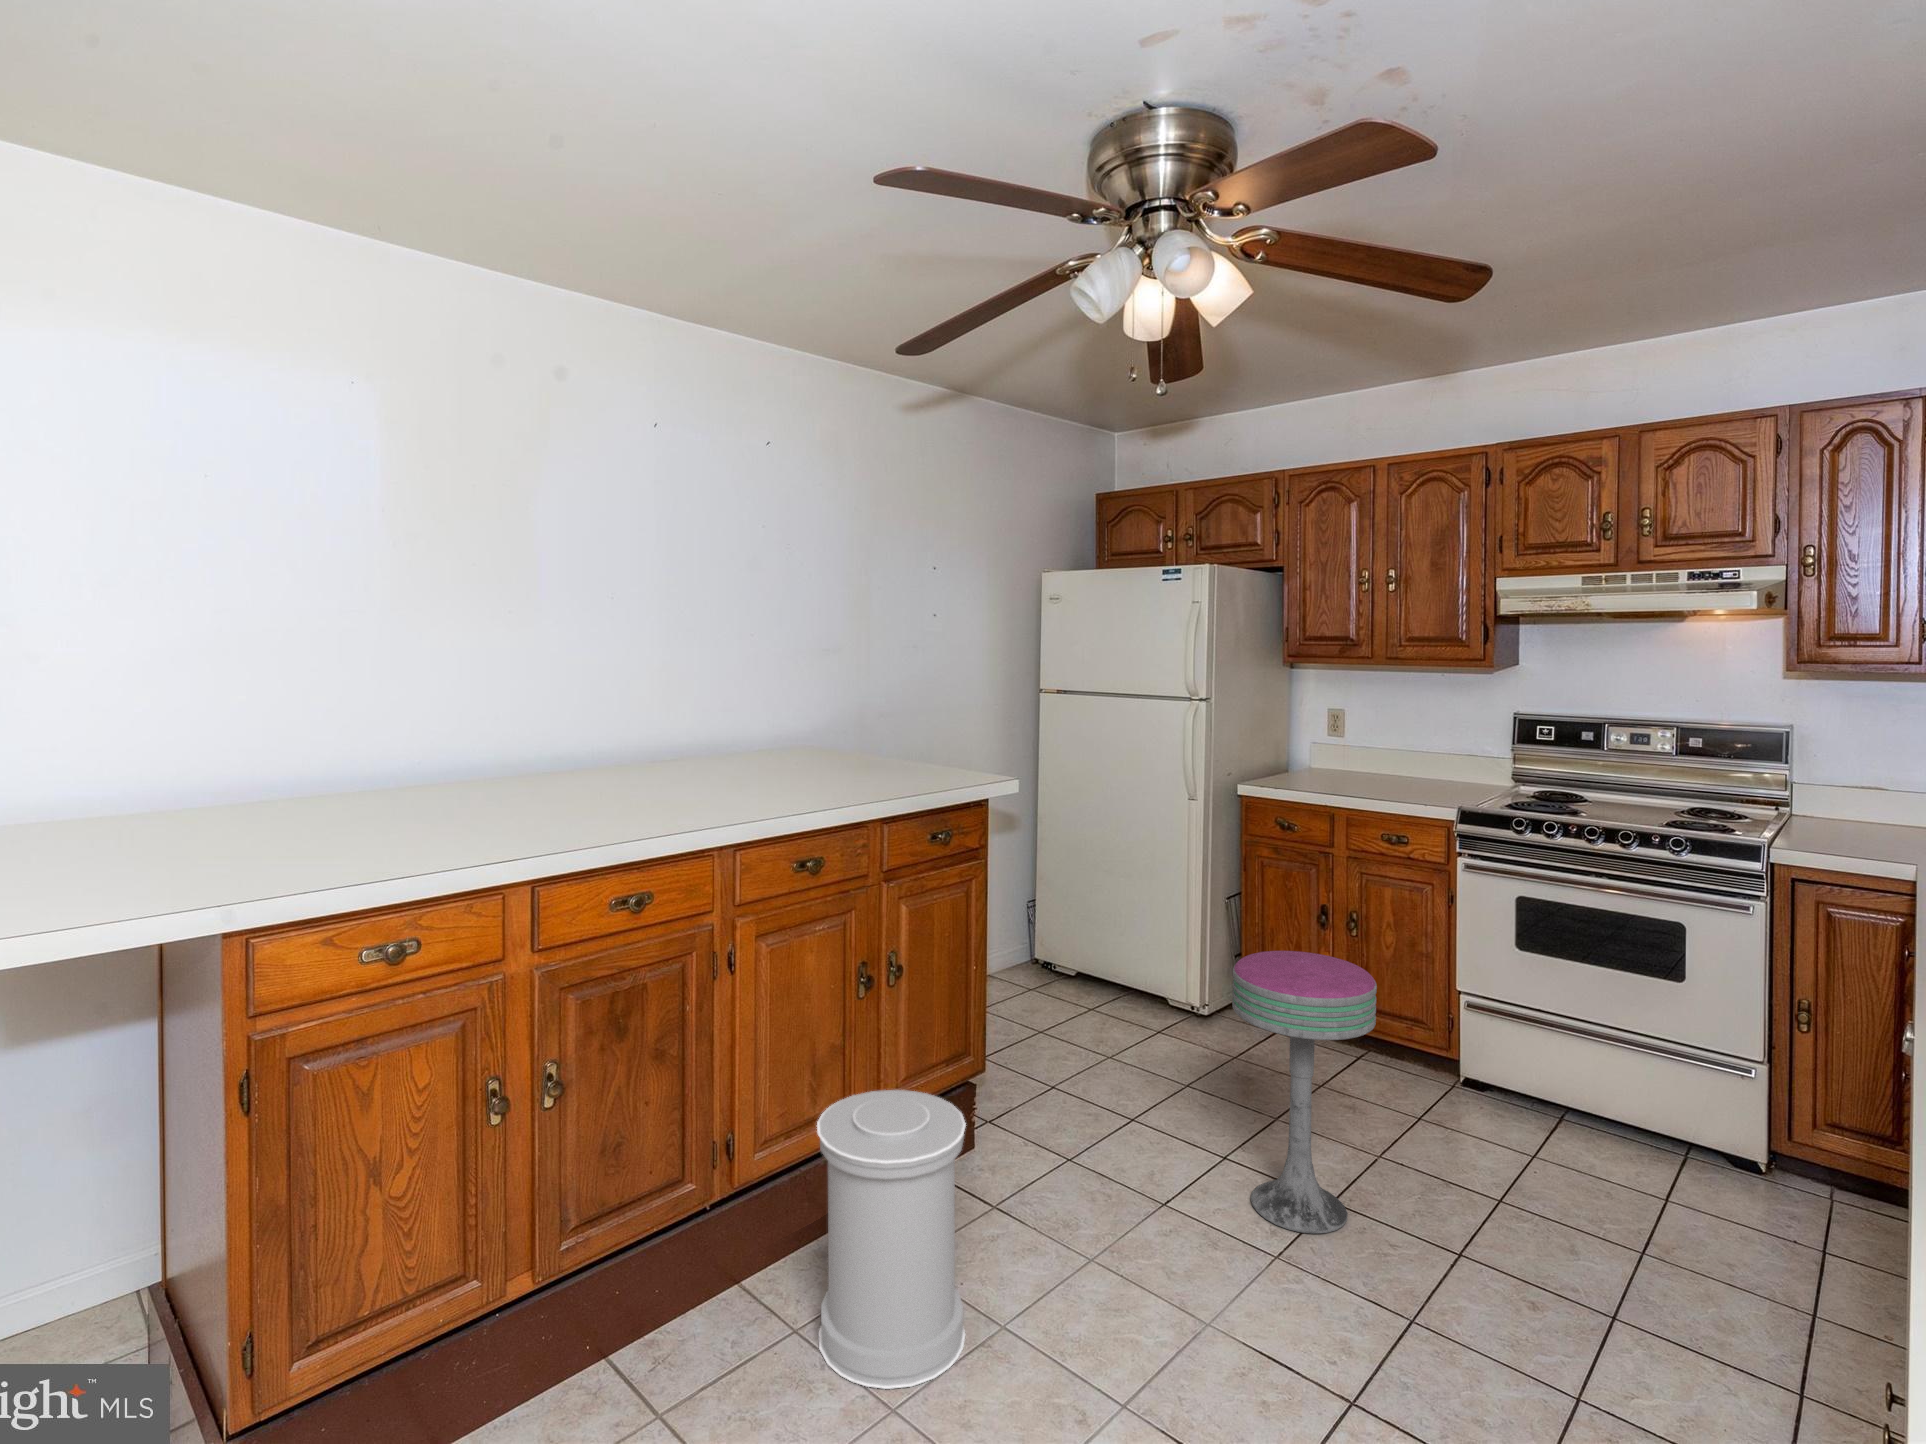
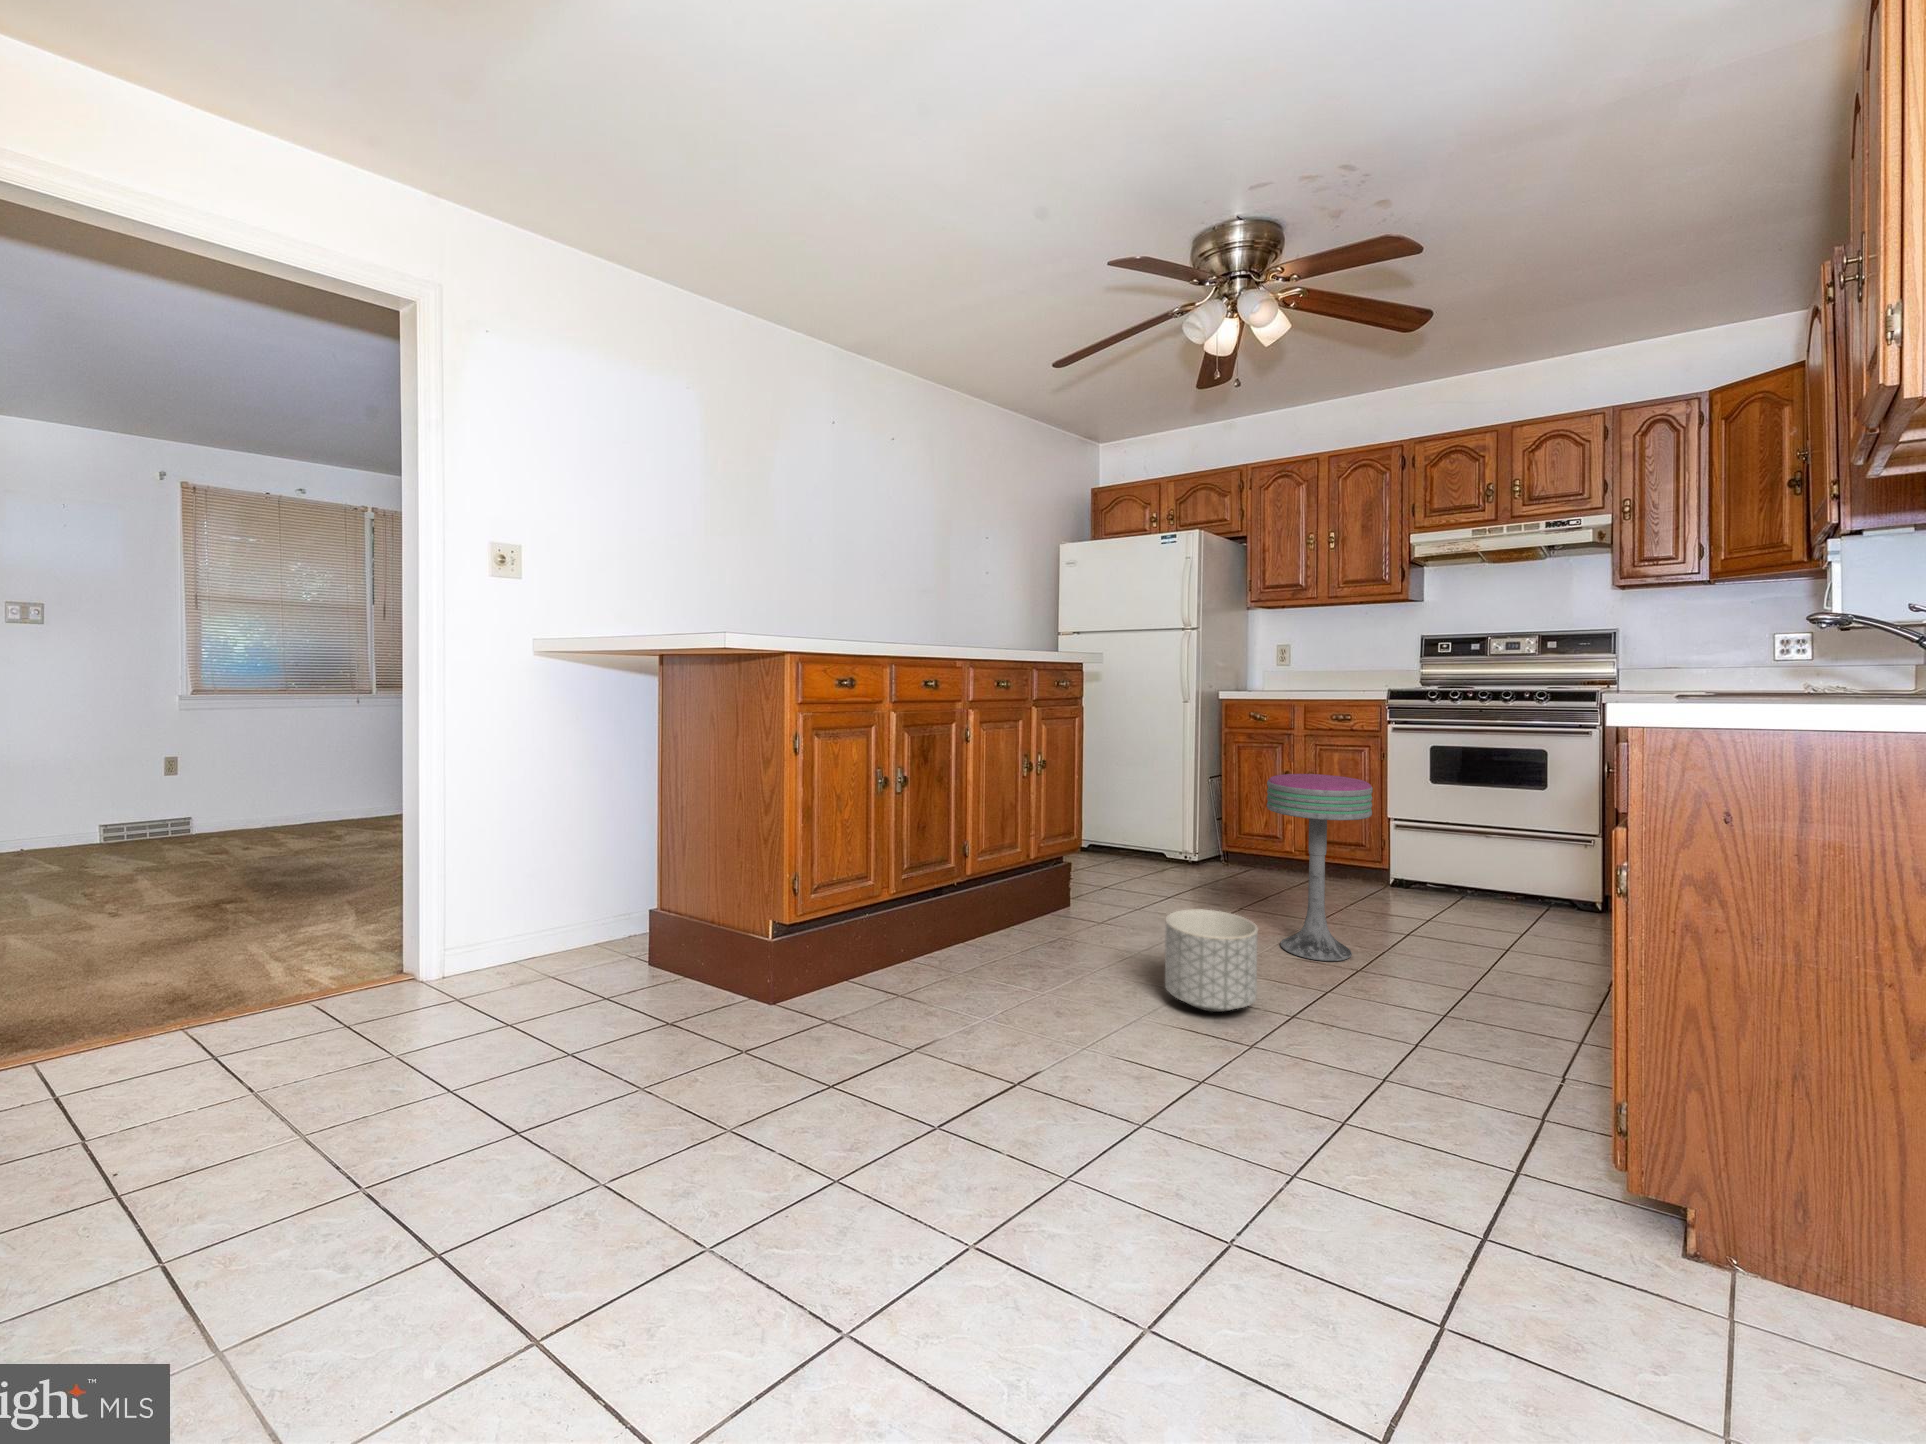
trash can: present [817,1090,966,1389] -> none [1019,852,1128,1043]
planter: none [1038,1170,1163,1339] -> present [1165,910,1258,1012]

